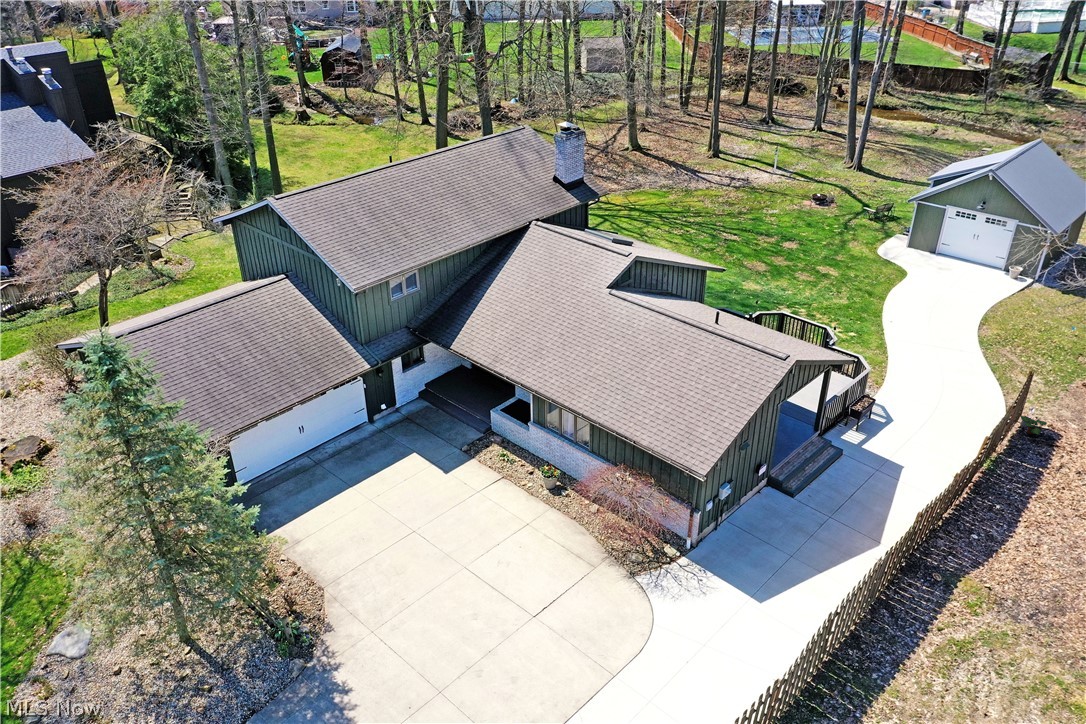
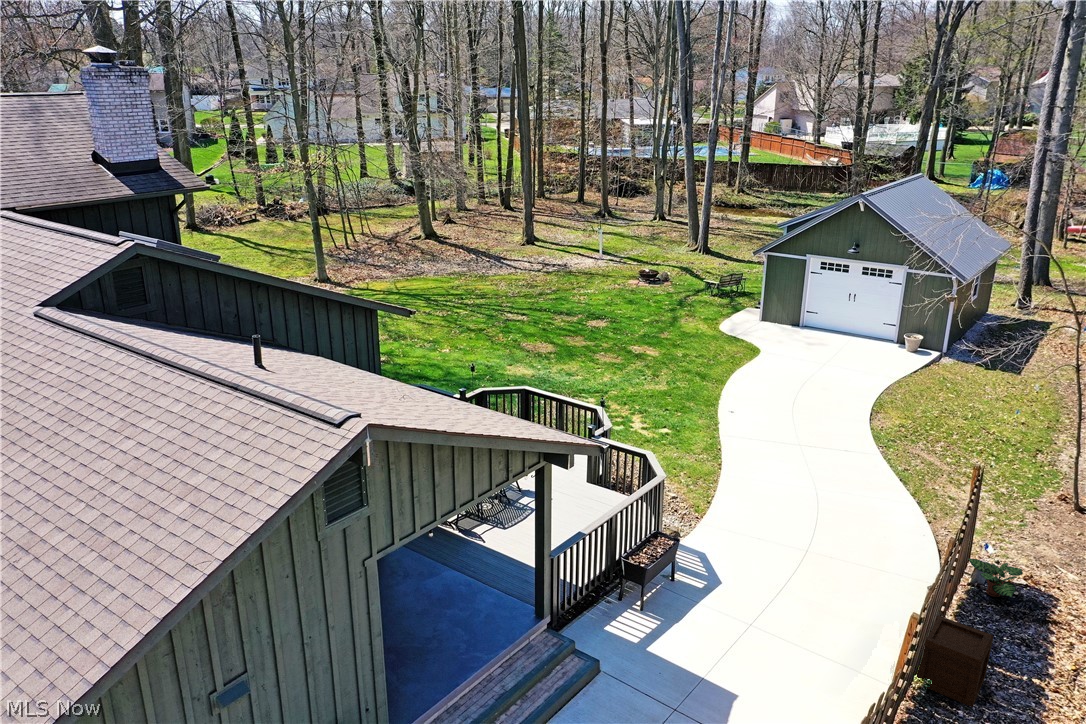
wooden crate: none [984,440,1024,477] -> present [917,615,994,707]

